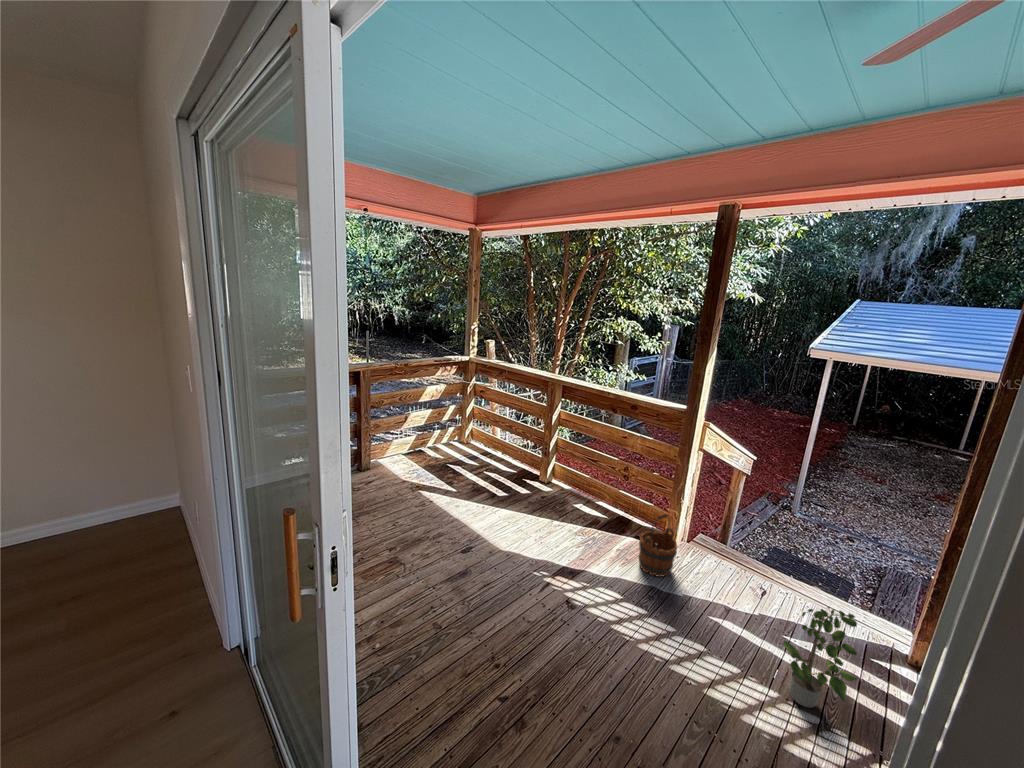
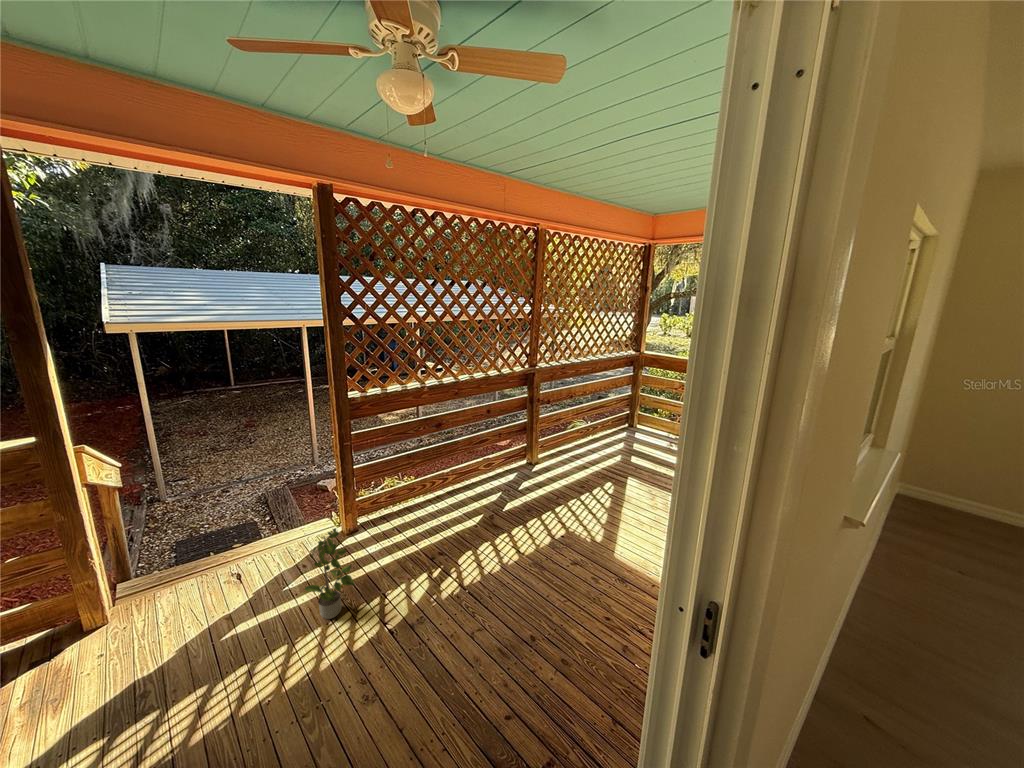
wooden bucket: present [638,514,677,576] -> none [66,597,139,687]

